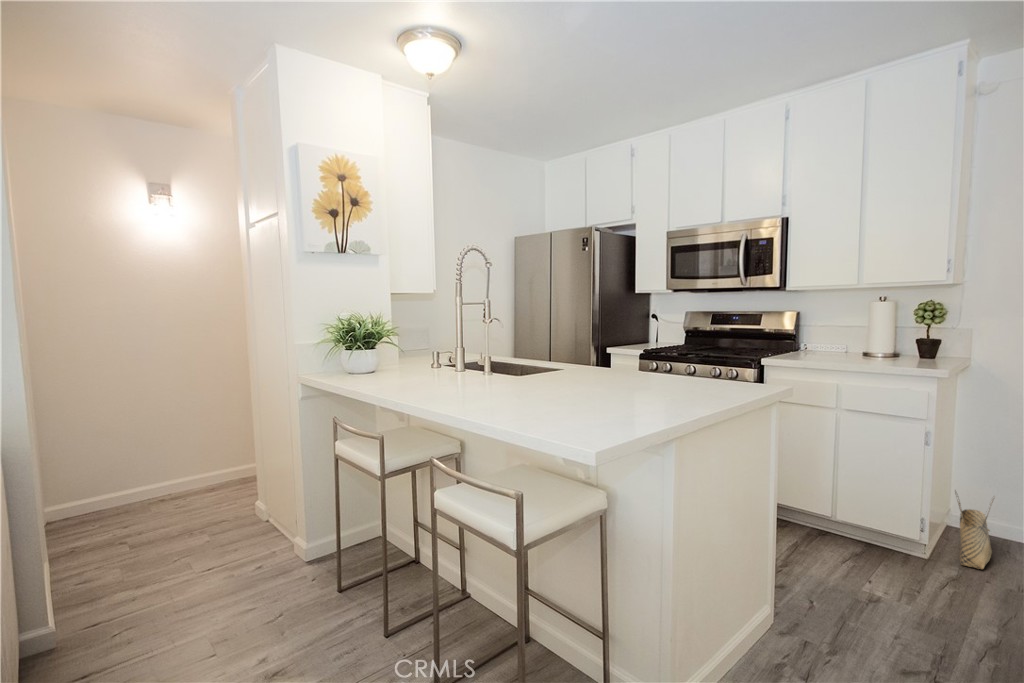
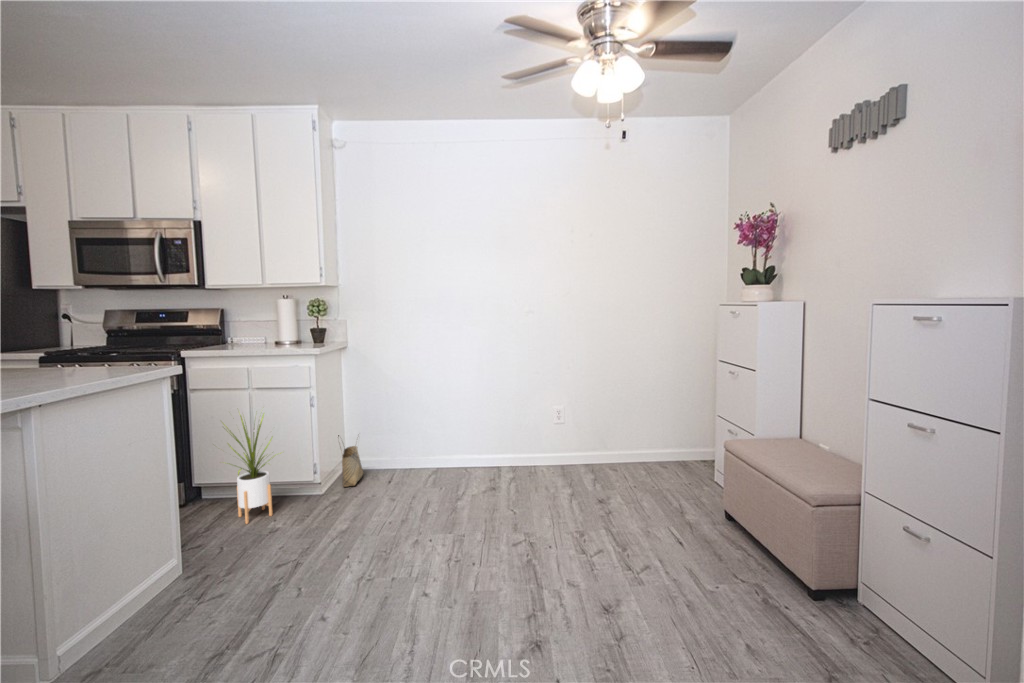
house plant: none [805,433,889,571] -> present [227,414,281,524]

